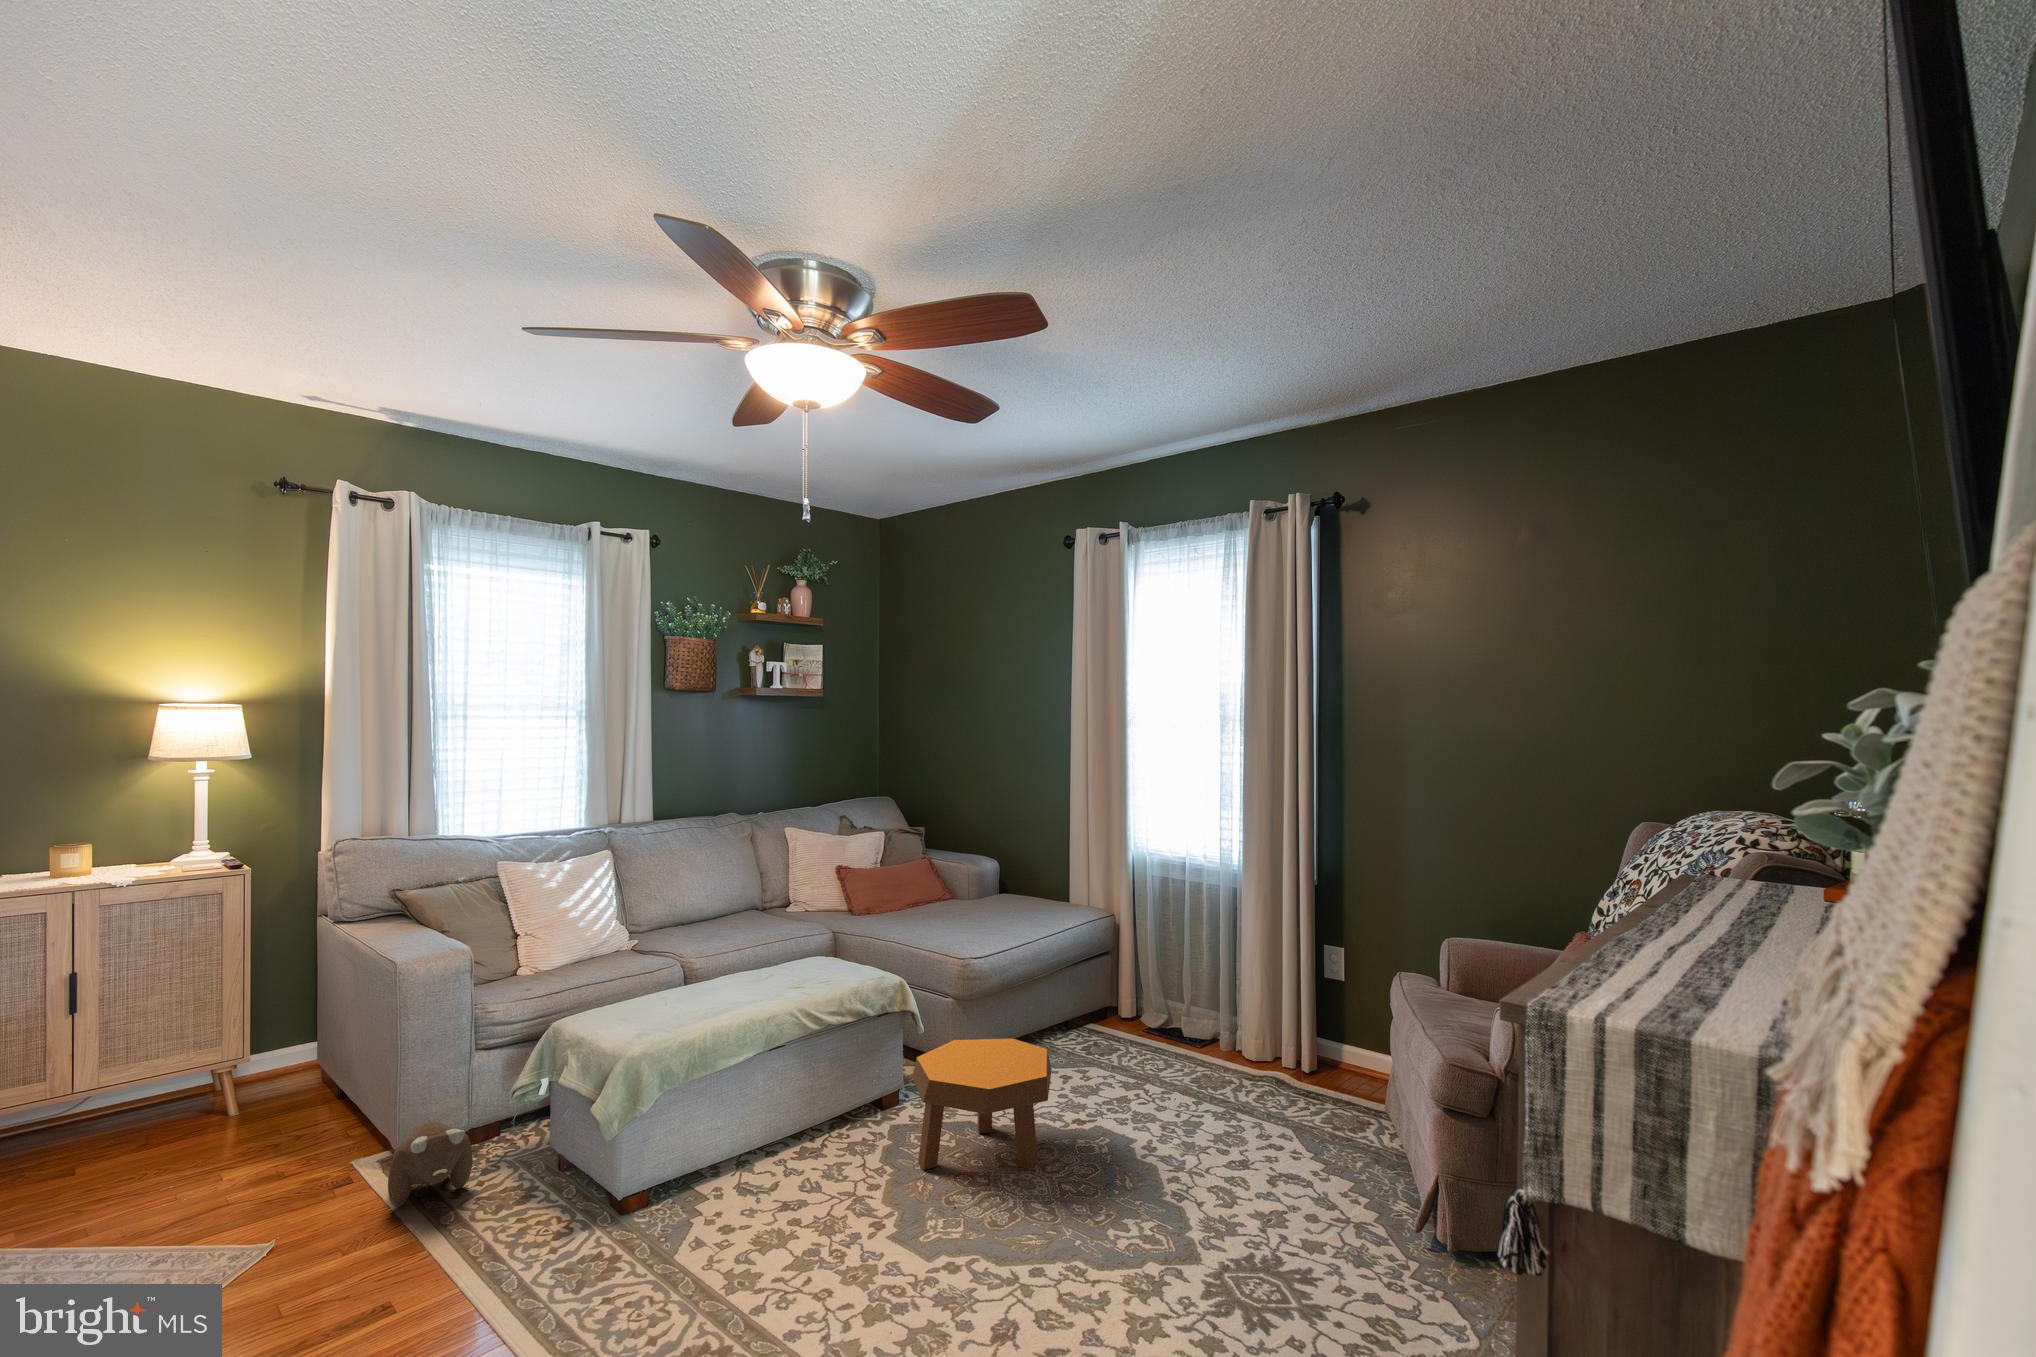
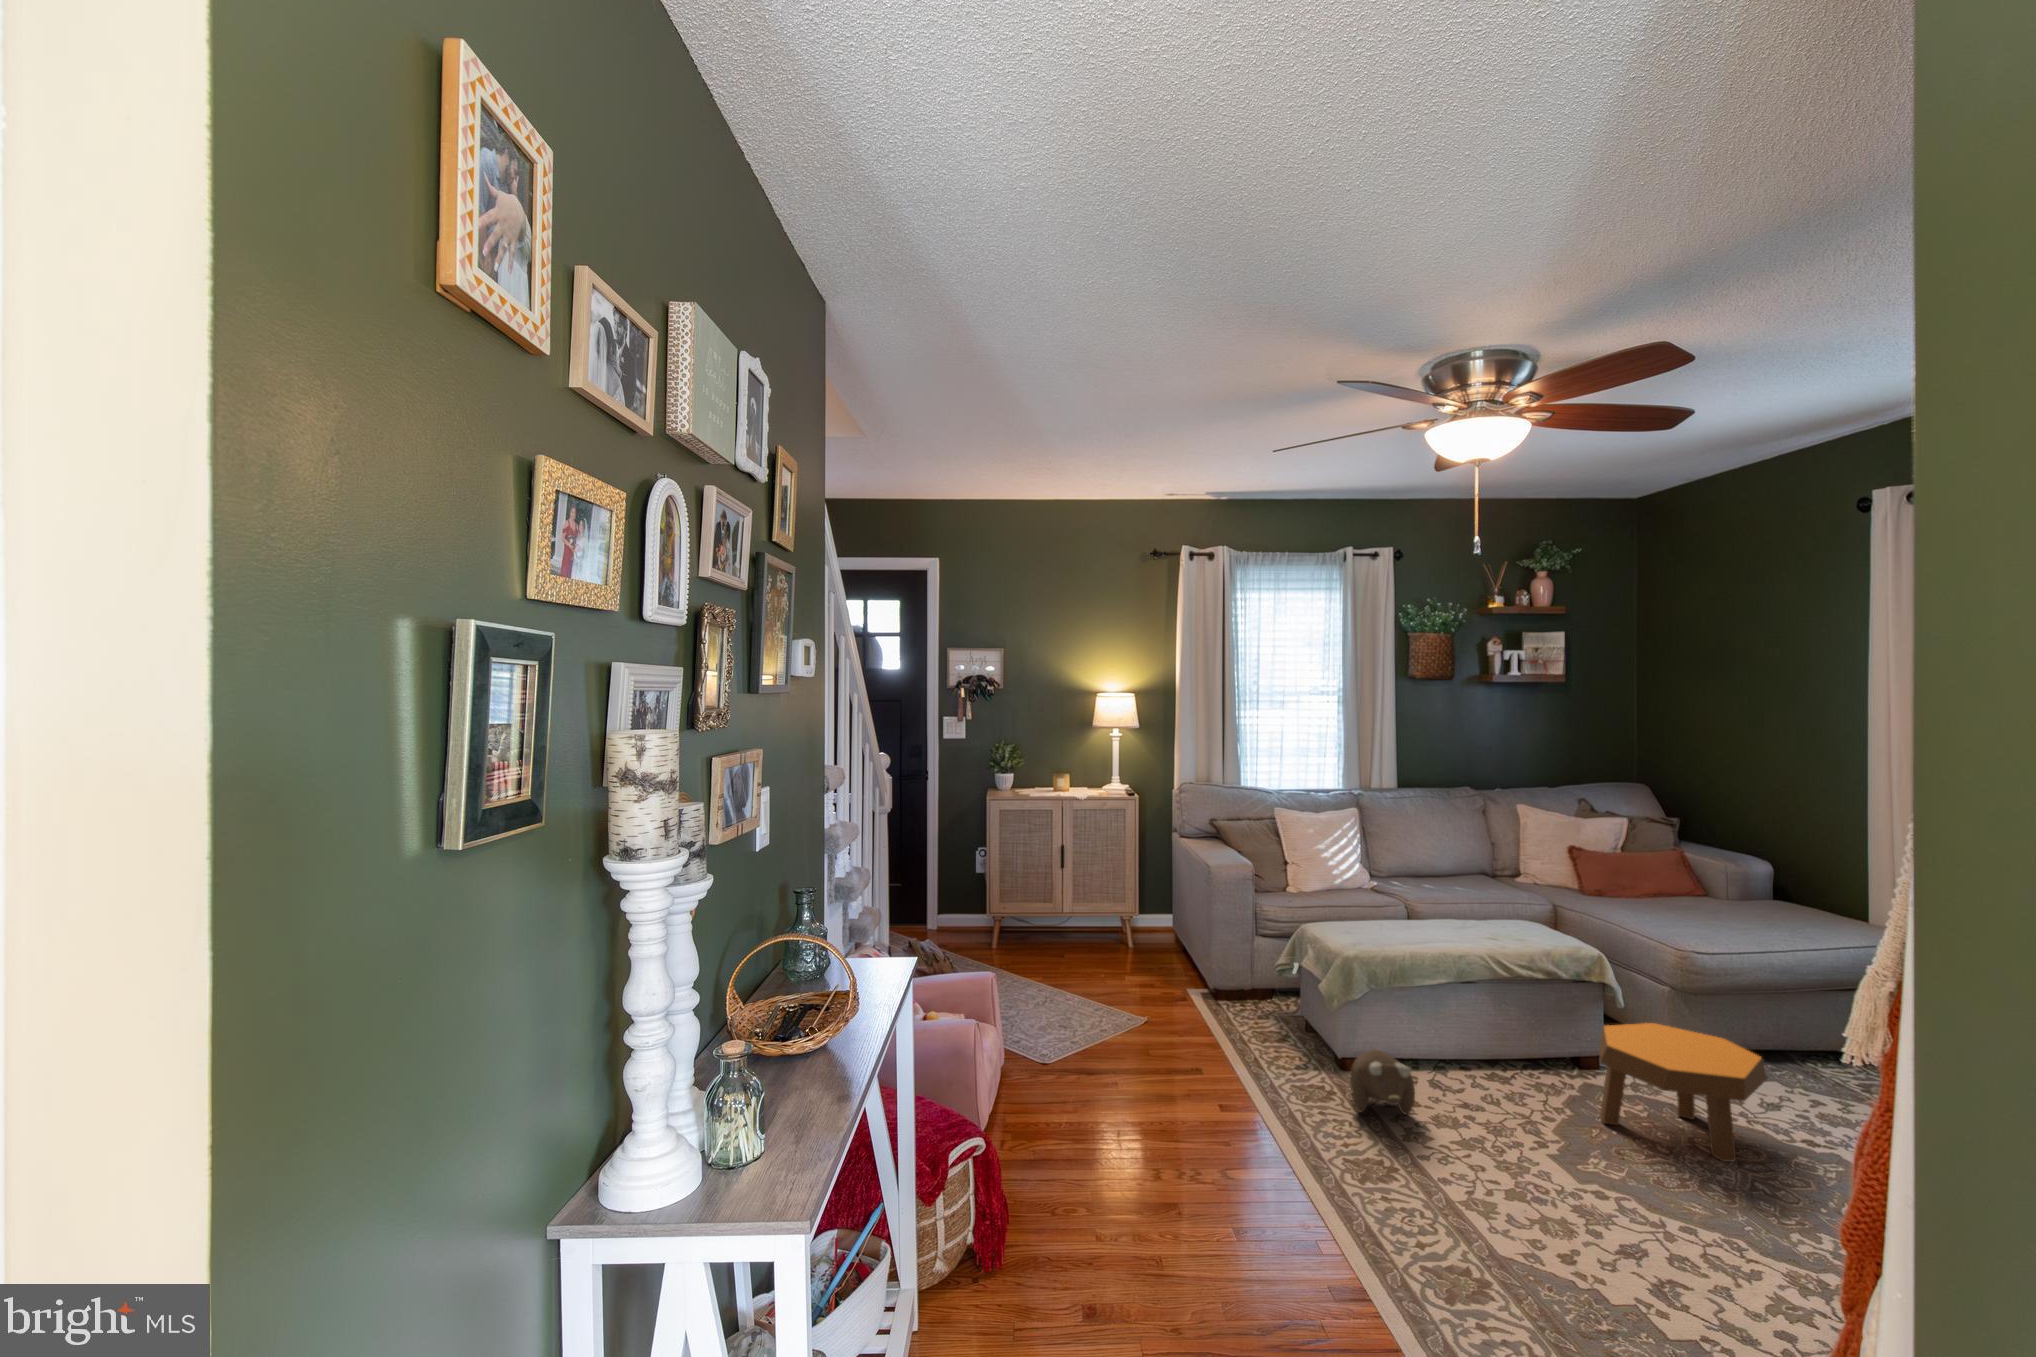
plush toy: present [388,1121,473,1206] -> present [1350,1049,1415,1114]

